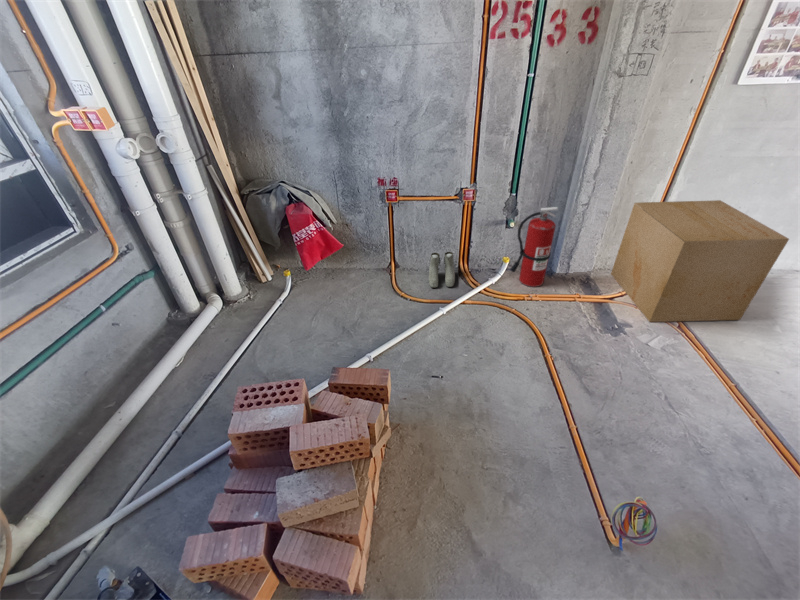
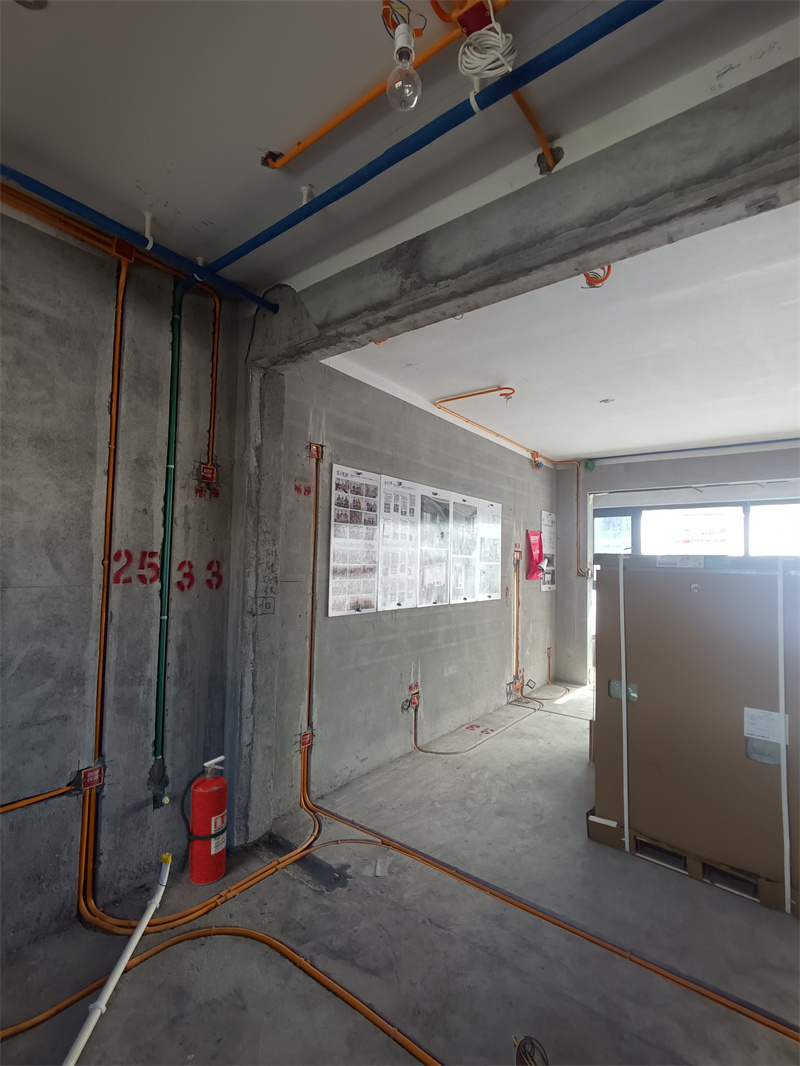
cardboard box: present [611,200,789,322] -> none [289,707,414,852]
boots: present [429,252,455,288] -> none [27,889,88,980]

